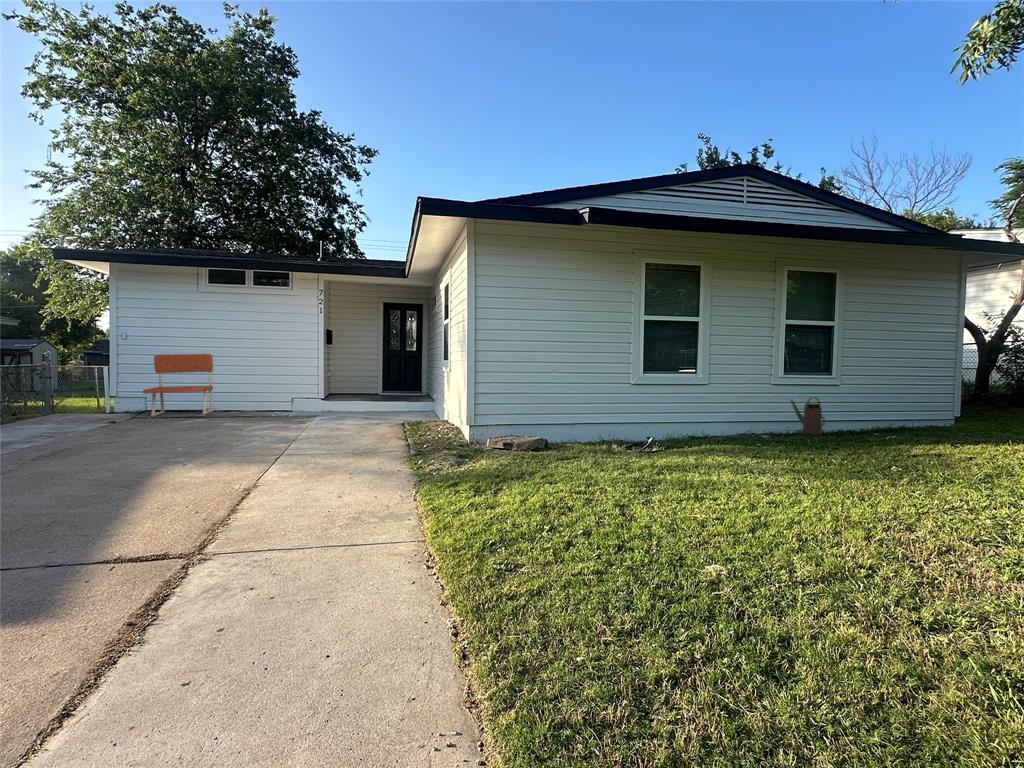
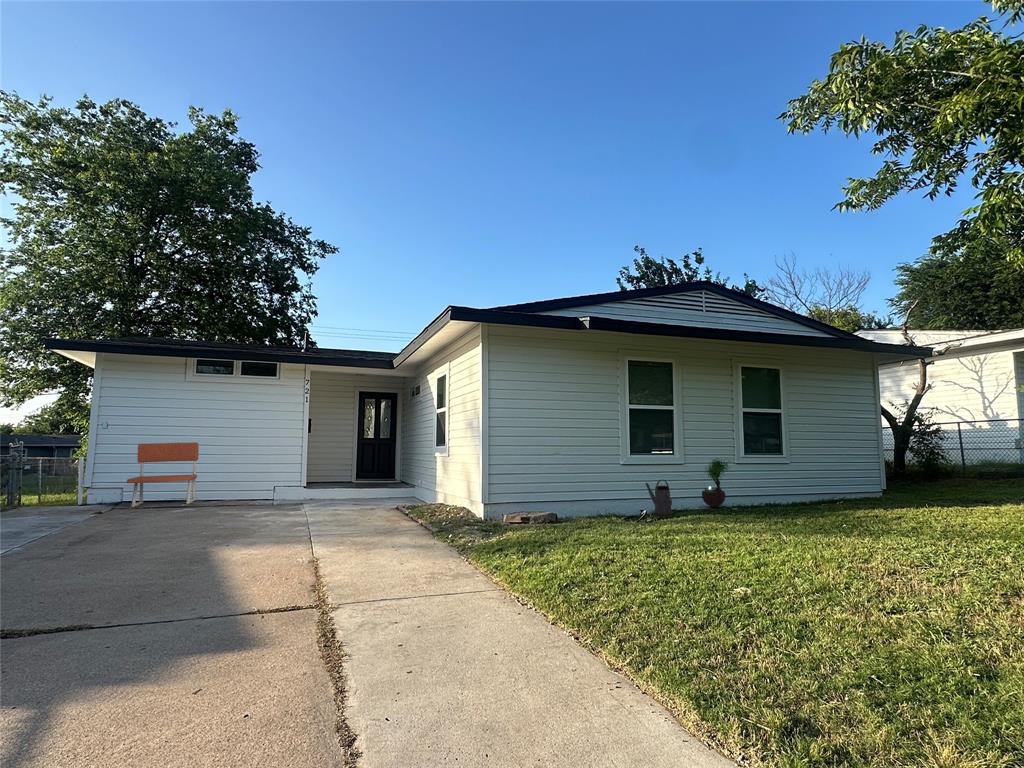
potted tree: none [727,376,765,434] -> present [702,458,728,507]
watering can: present [791,398,825,435] -> present [645,480,672,515]

